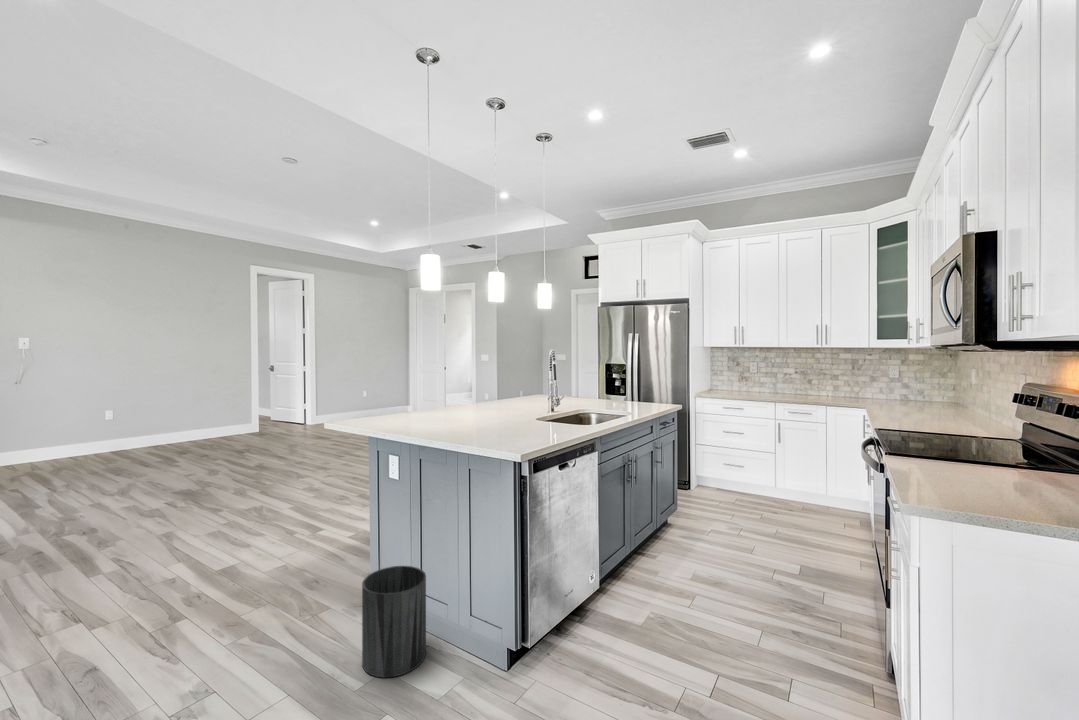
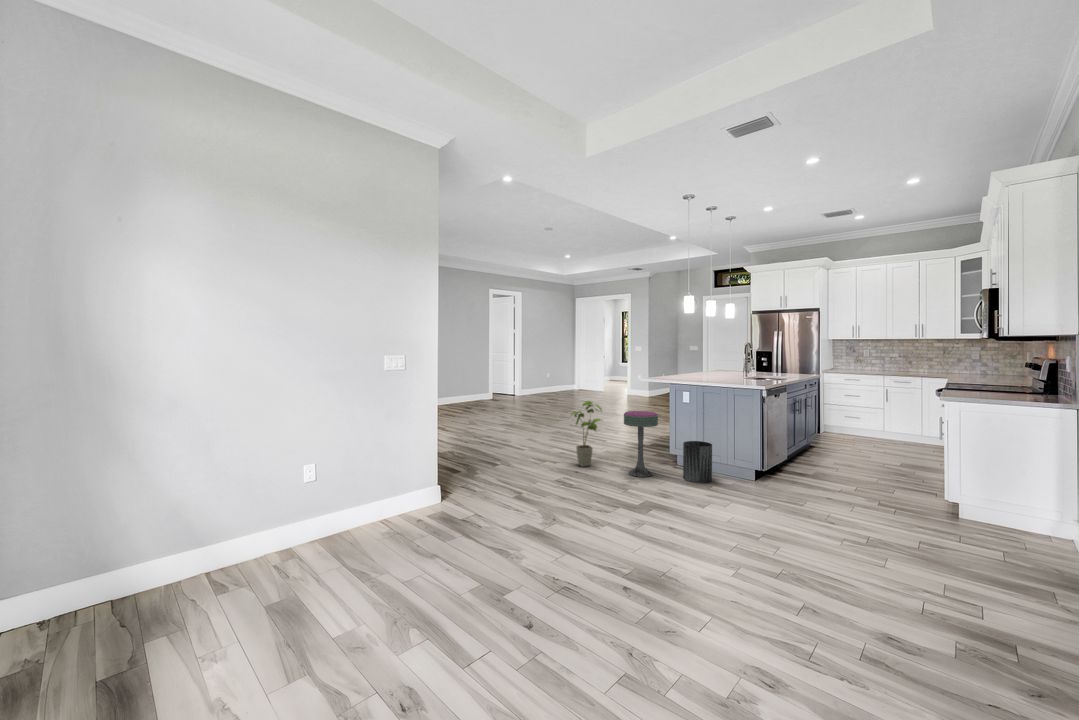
house plant: none [151,478,243,625] -> present [572,401,602,467]
bar stool: none [235,500,321,662] -> present [624,411,658,477]

